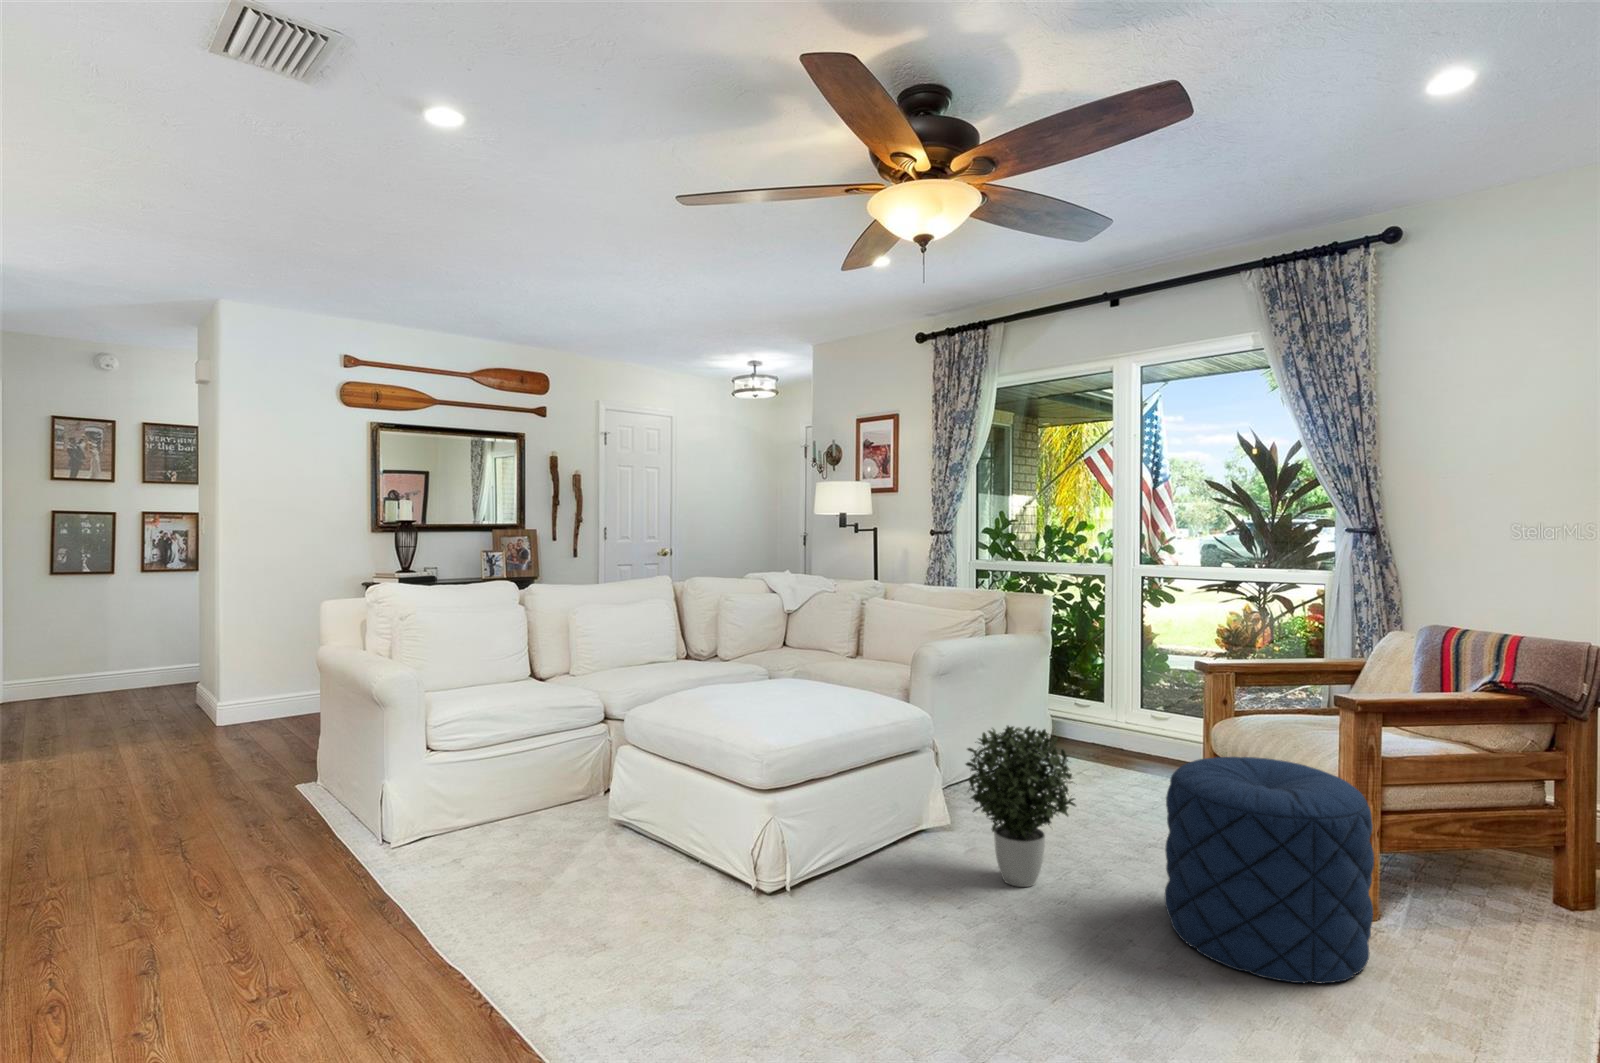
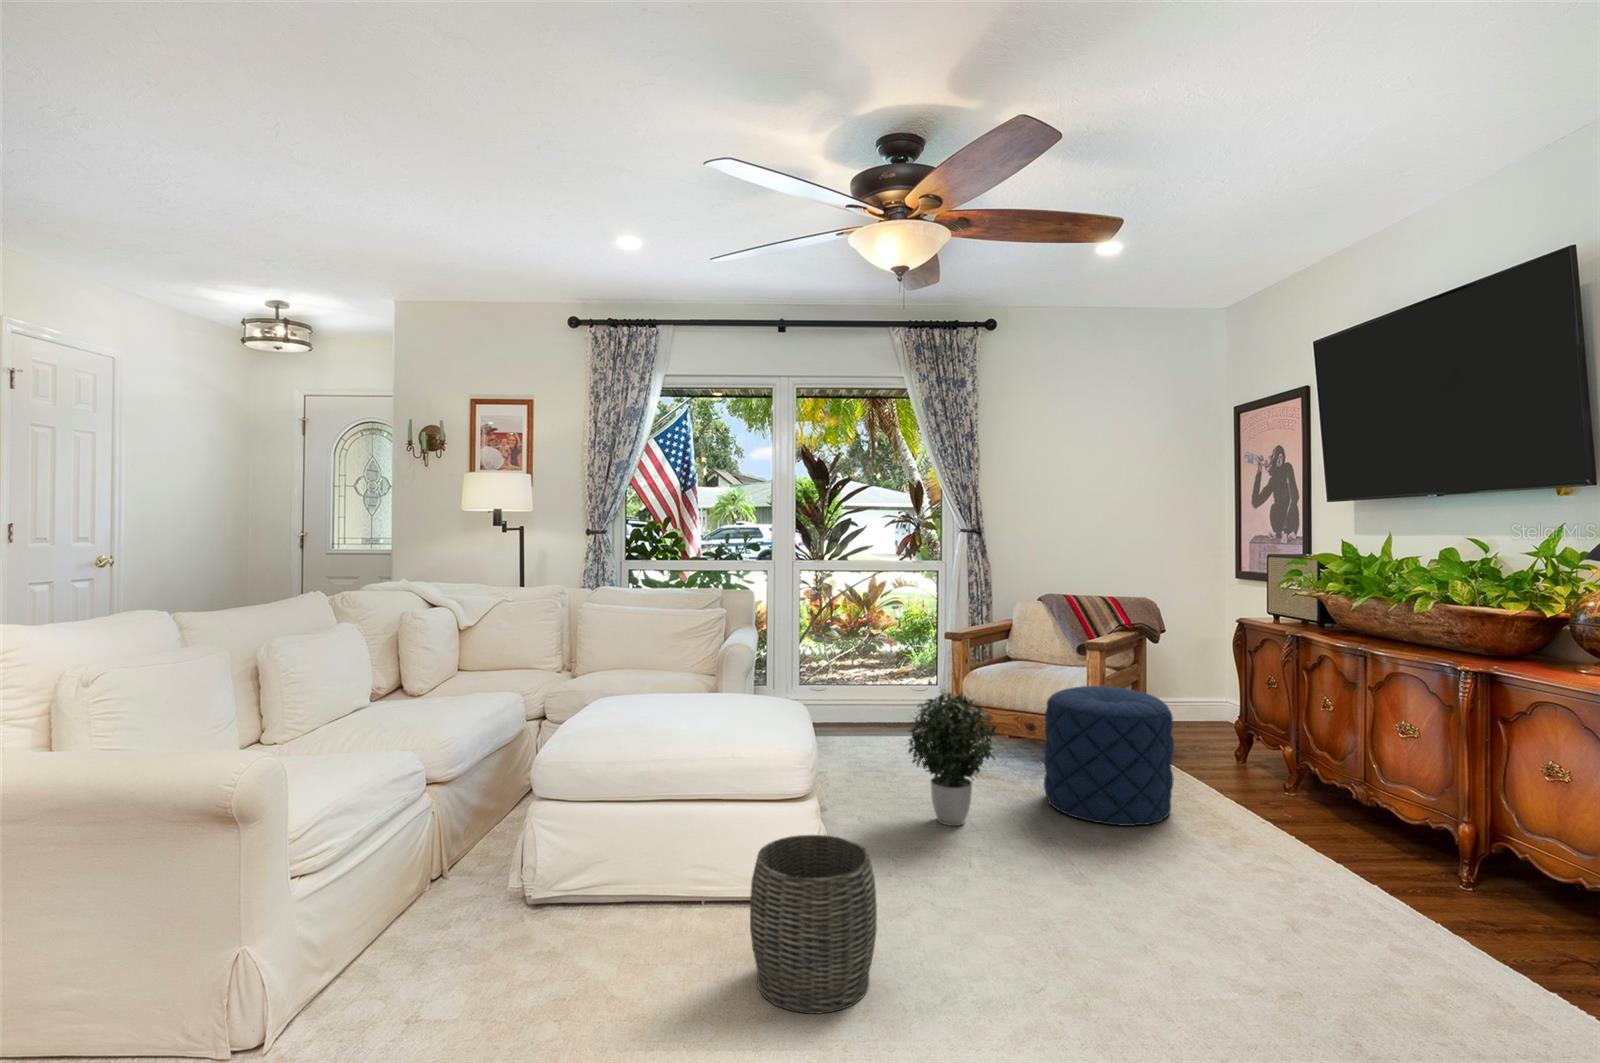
woven basket: none [564,800,680,954] -> present [750,835,877,1014]

